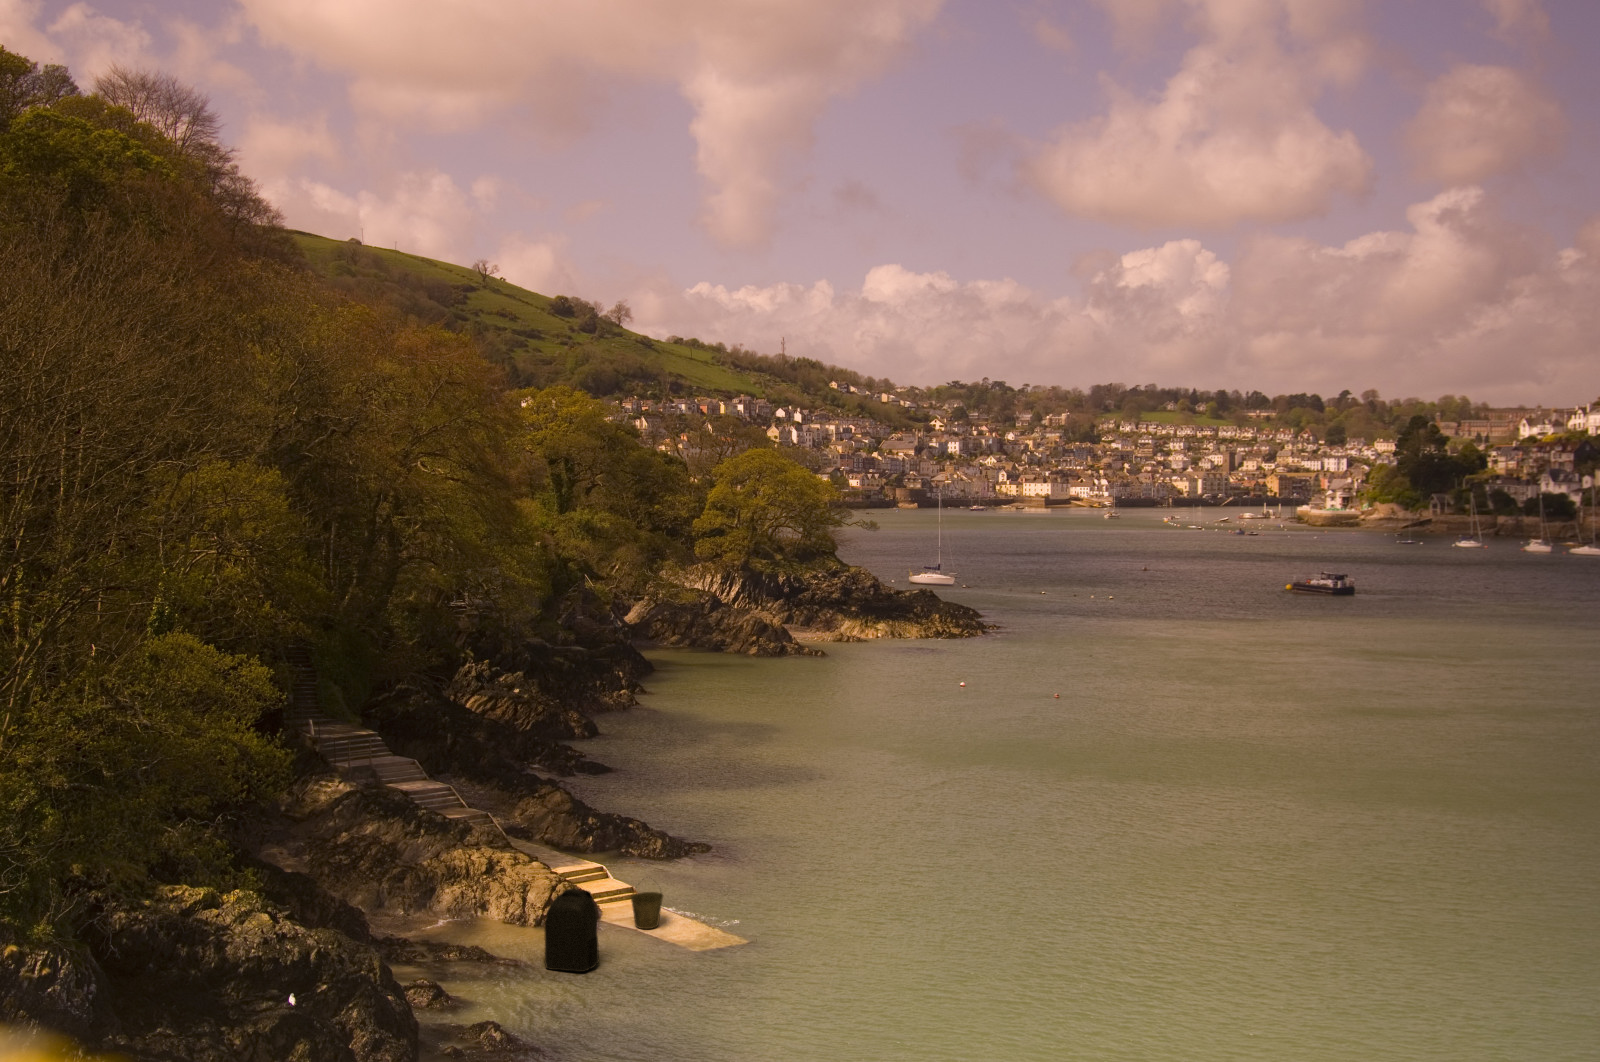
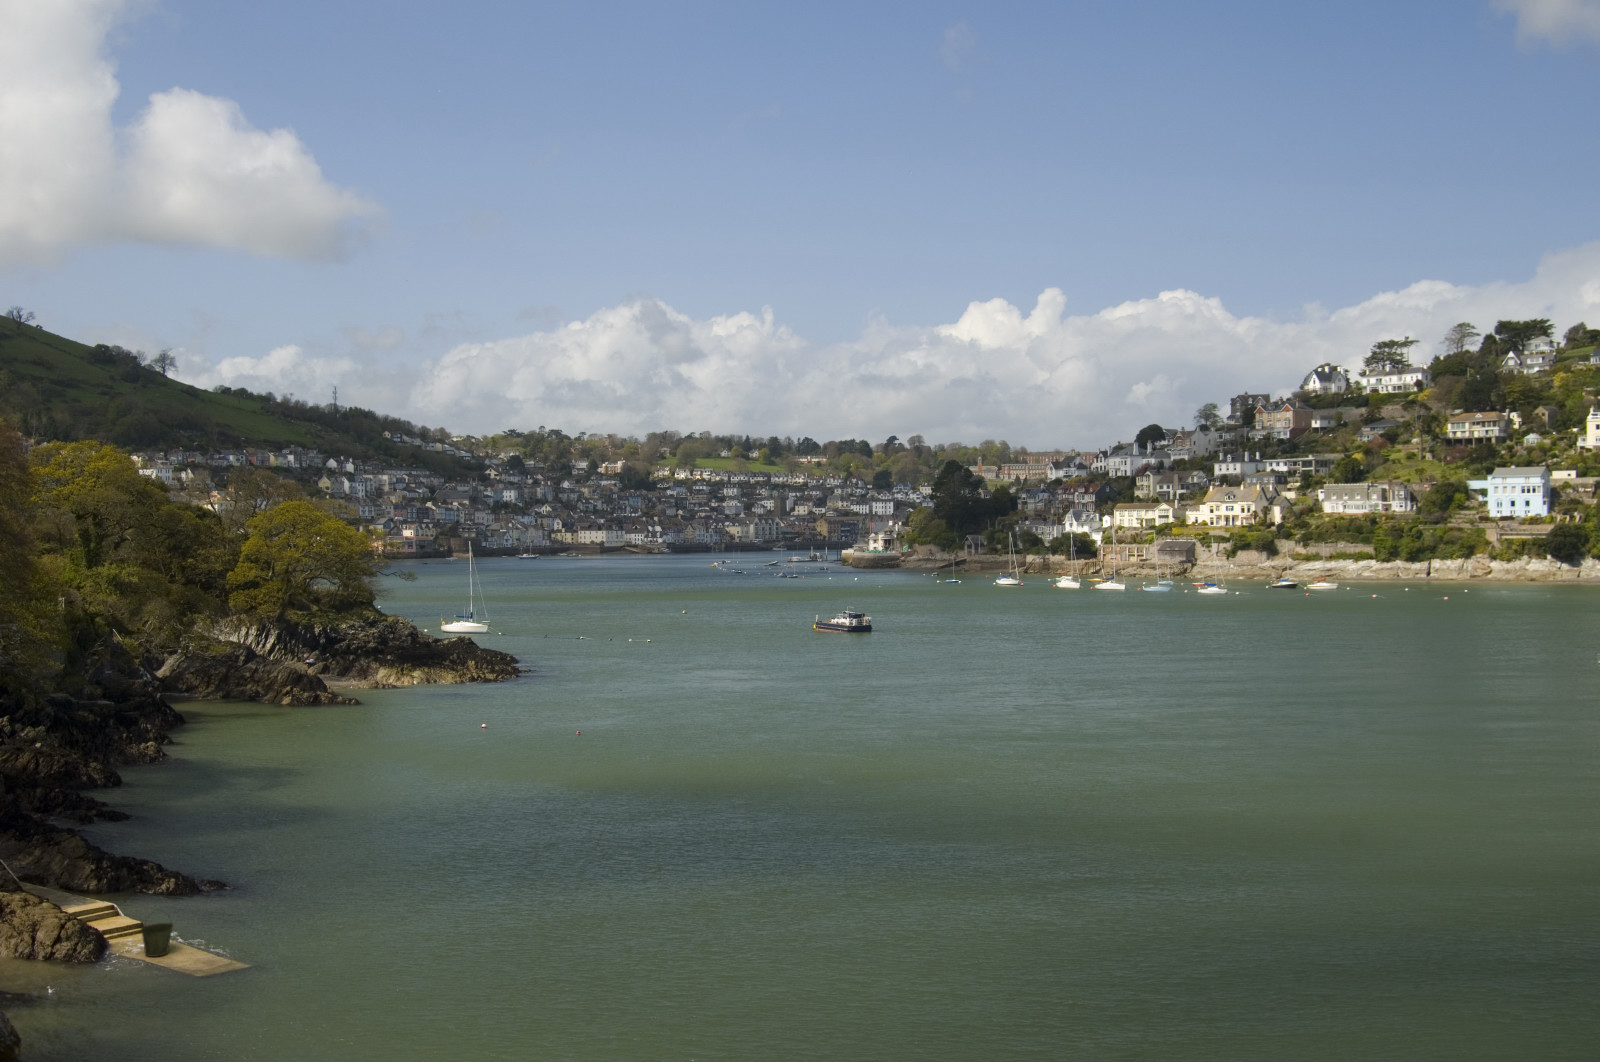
backpack: present [545,889,599,972] -> none [52,923,107,998]

